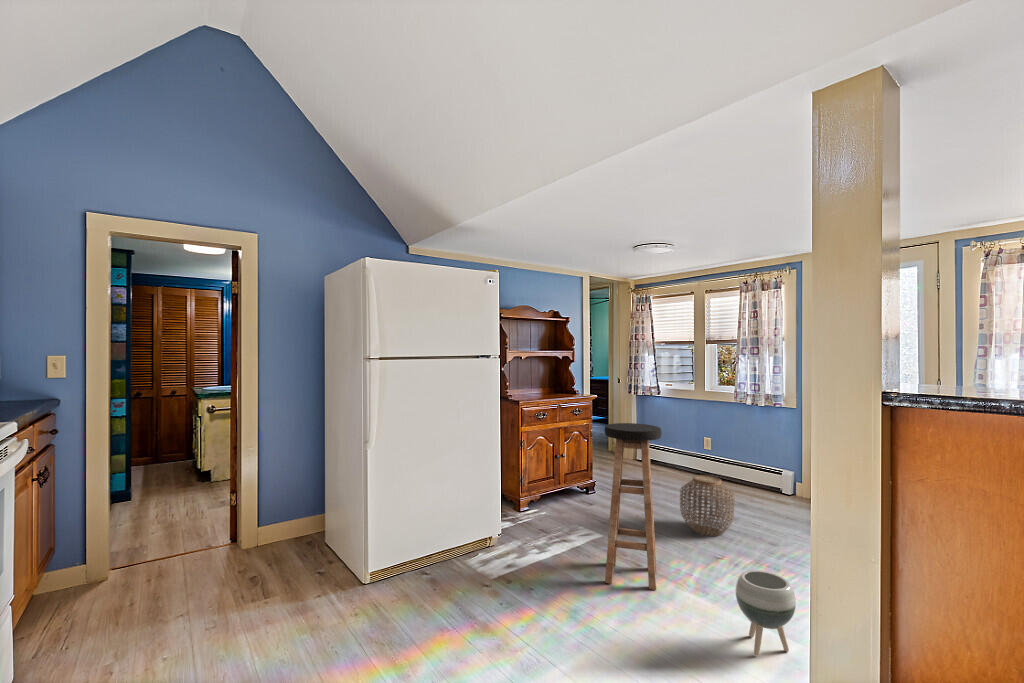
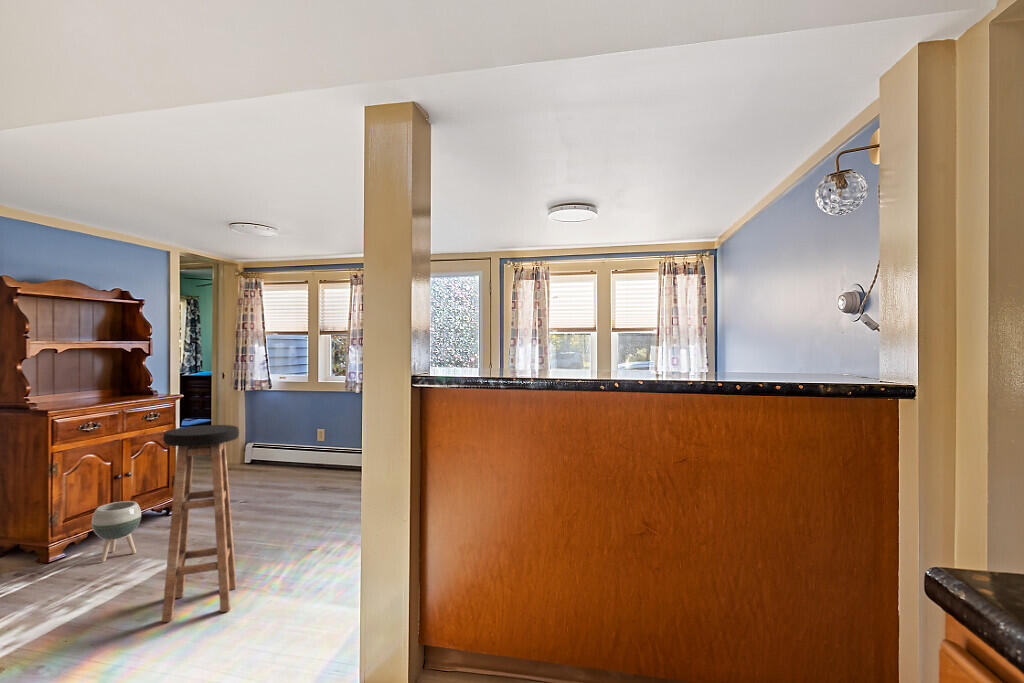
woven basket: present [680,475,734,536] -> none [277,471,333,534]
planter: present [736,570,796,656] -> present [92,501,141,562]

